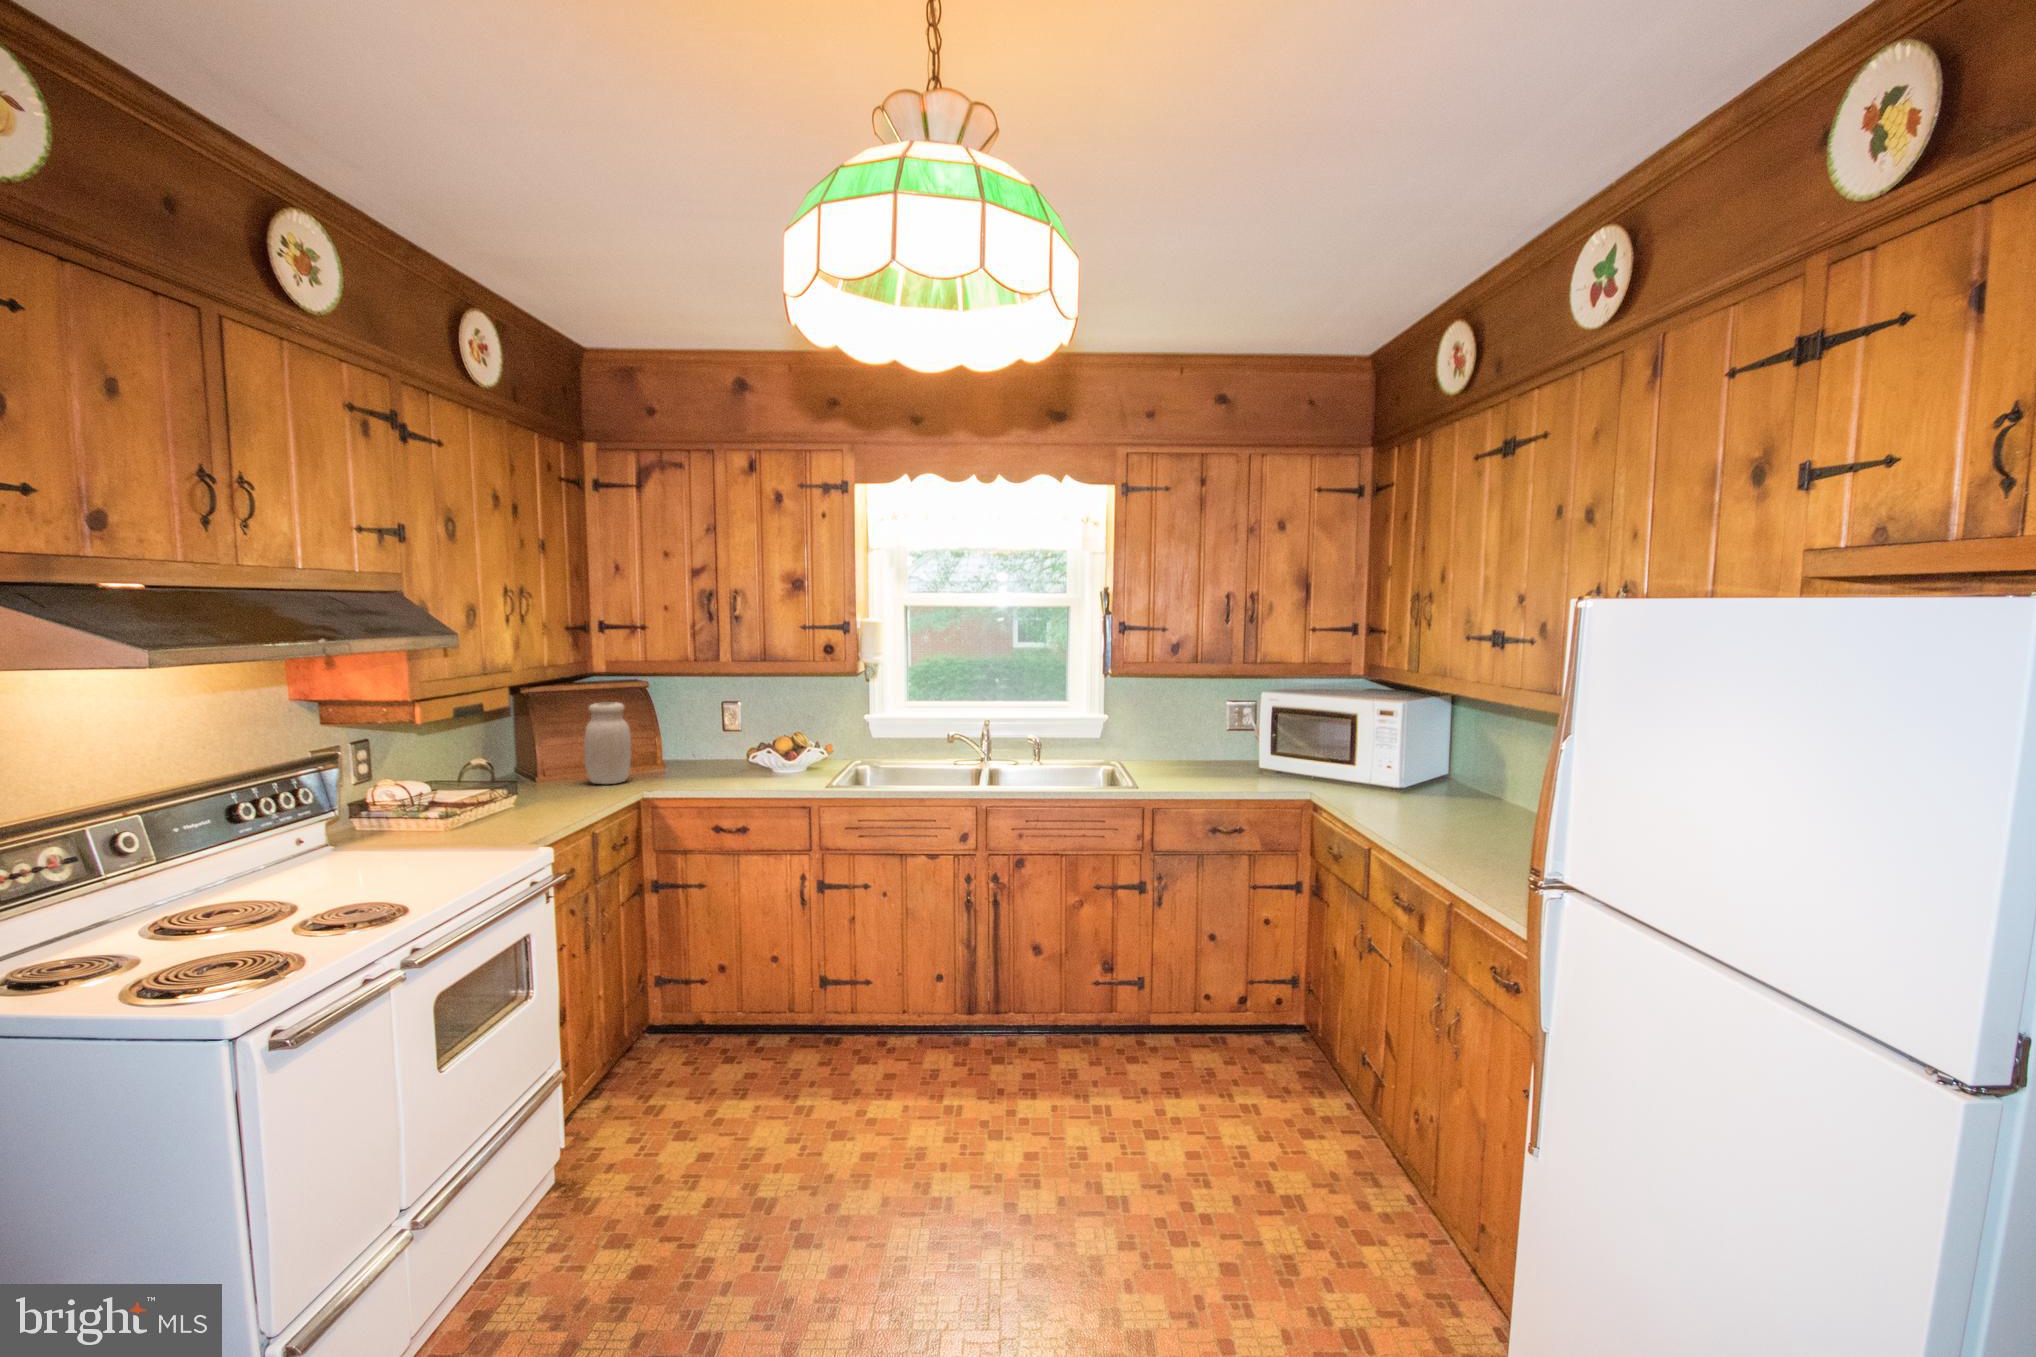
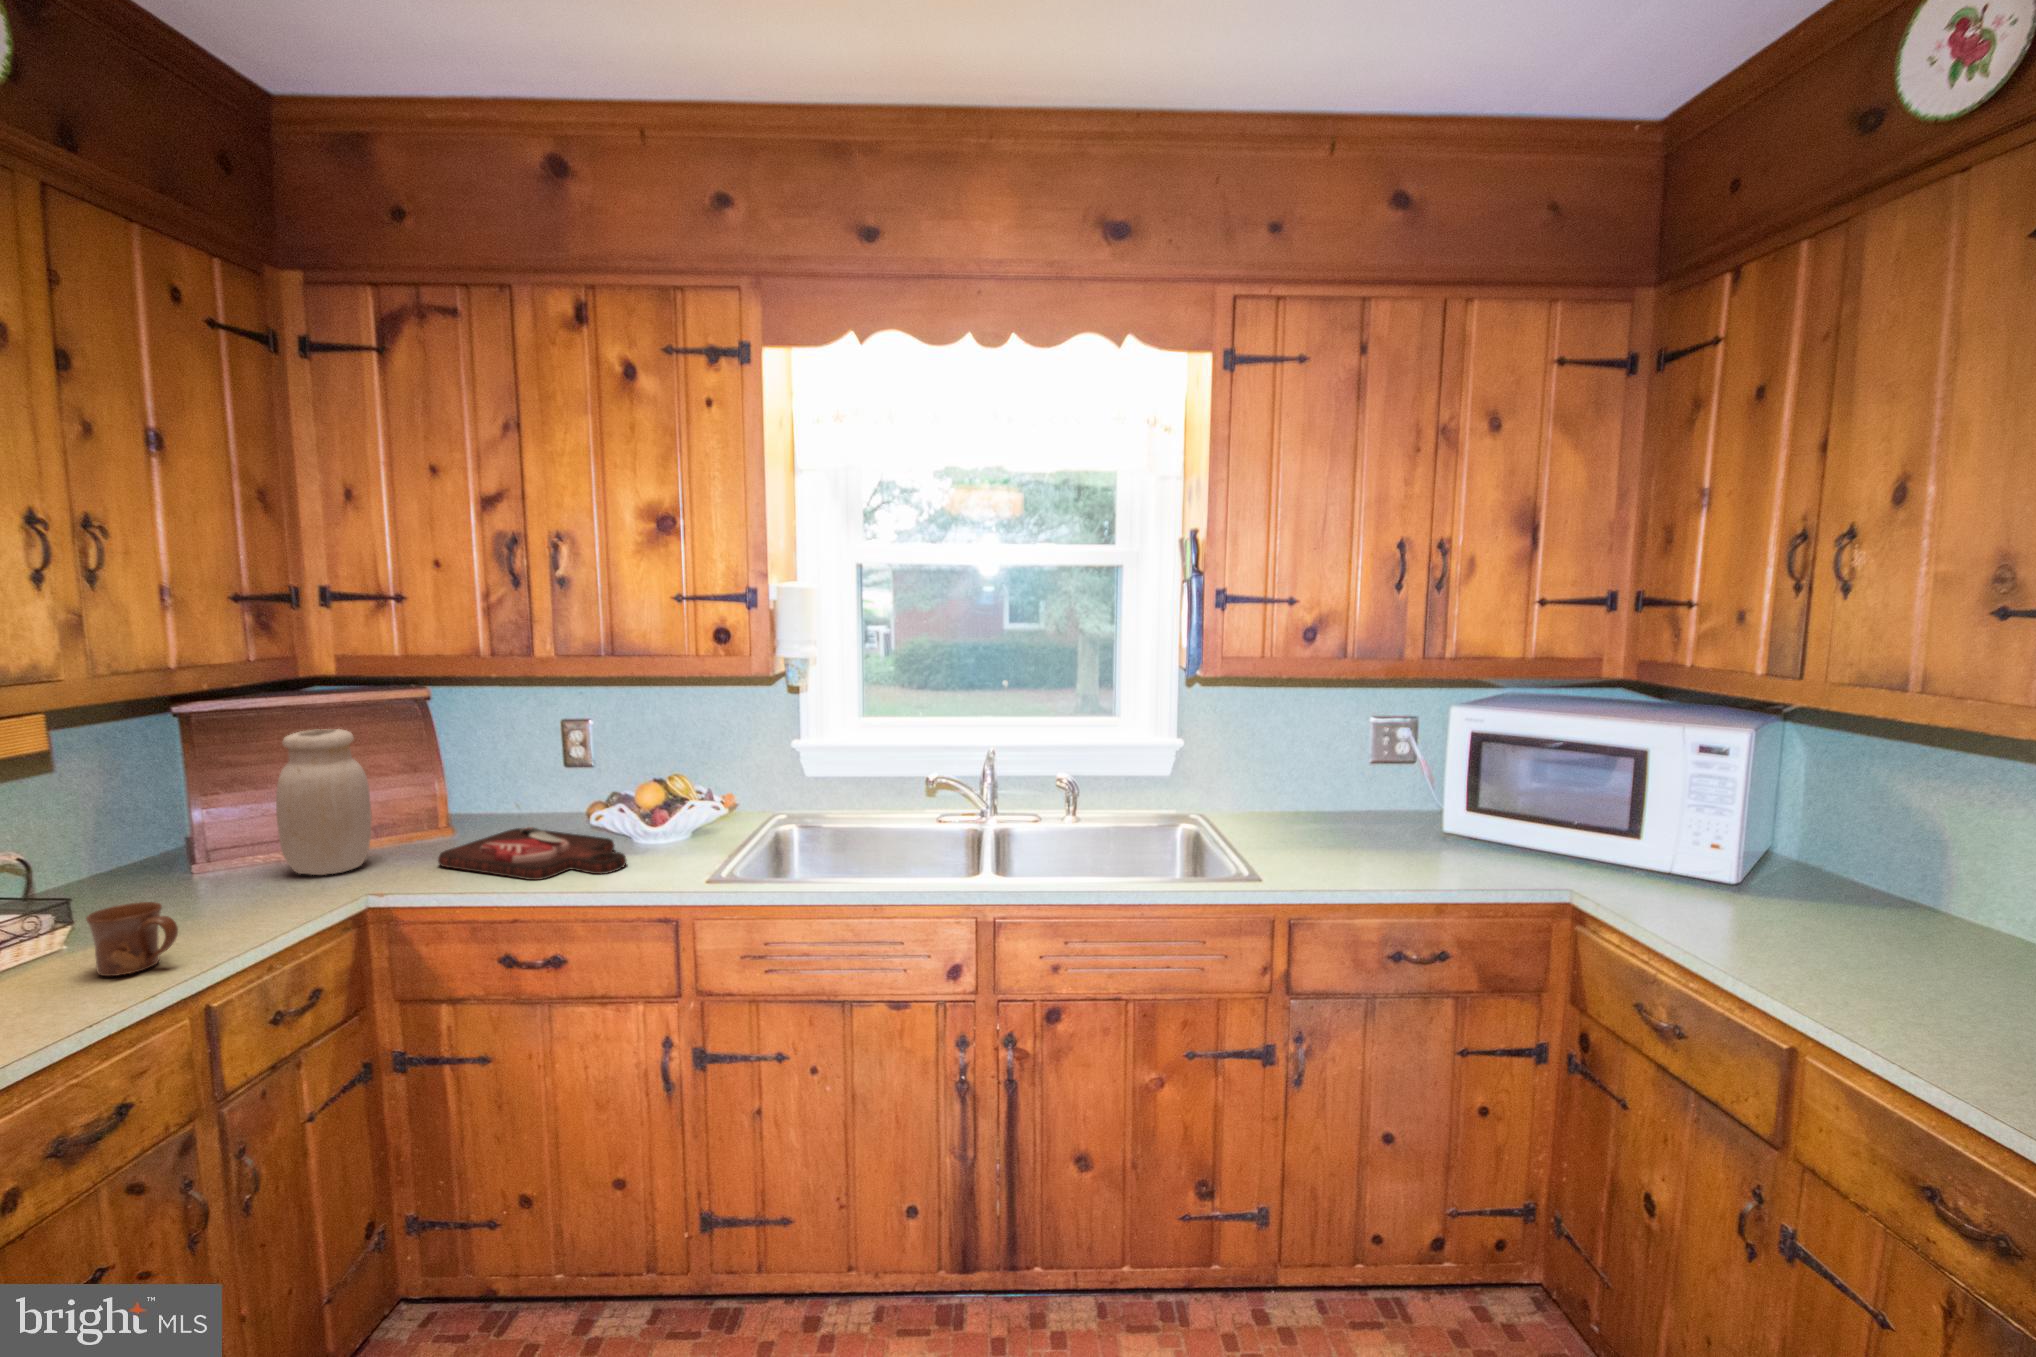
cutting board: none [669,764,777,787] -> present [438,827,626,880]
mug: none [531,781,572,815] -> present [86,902,178,976]

